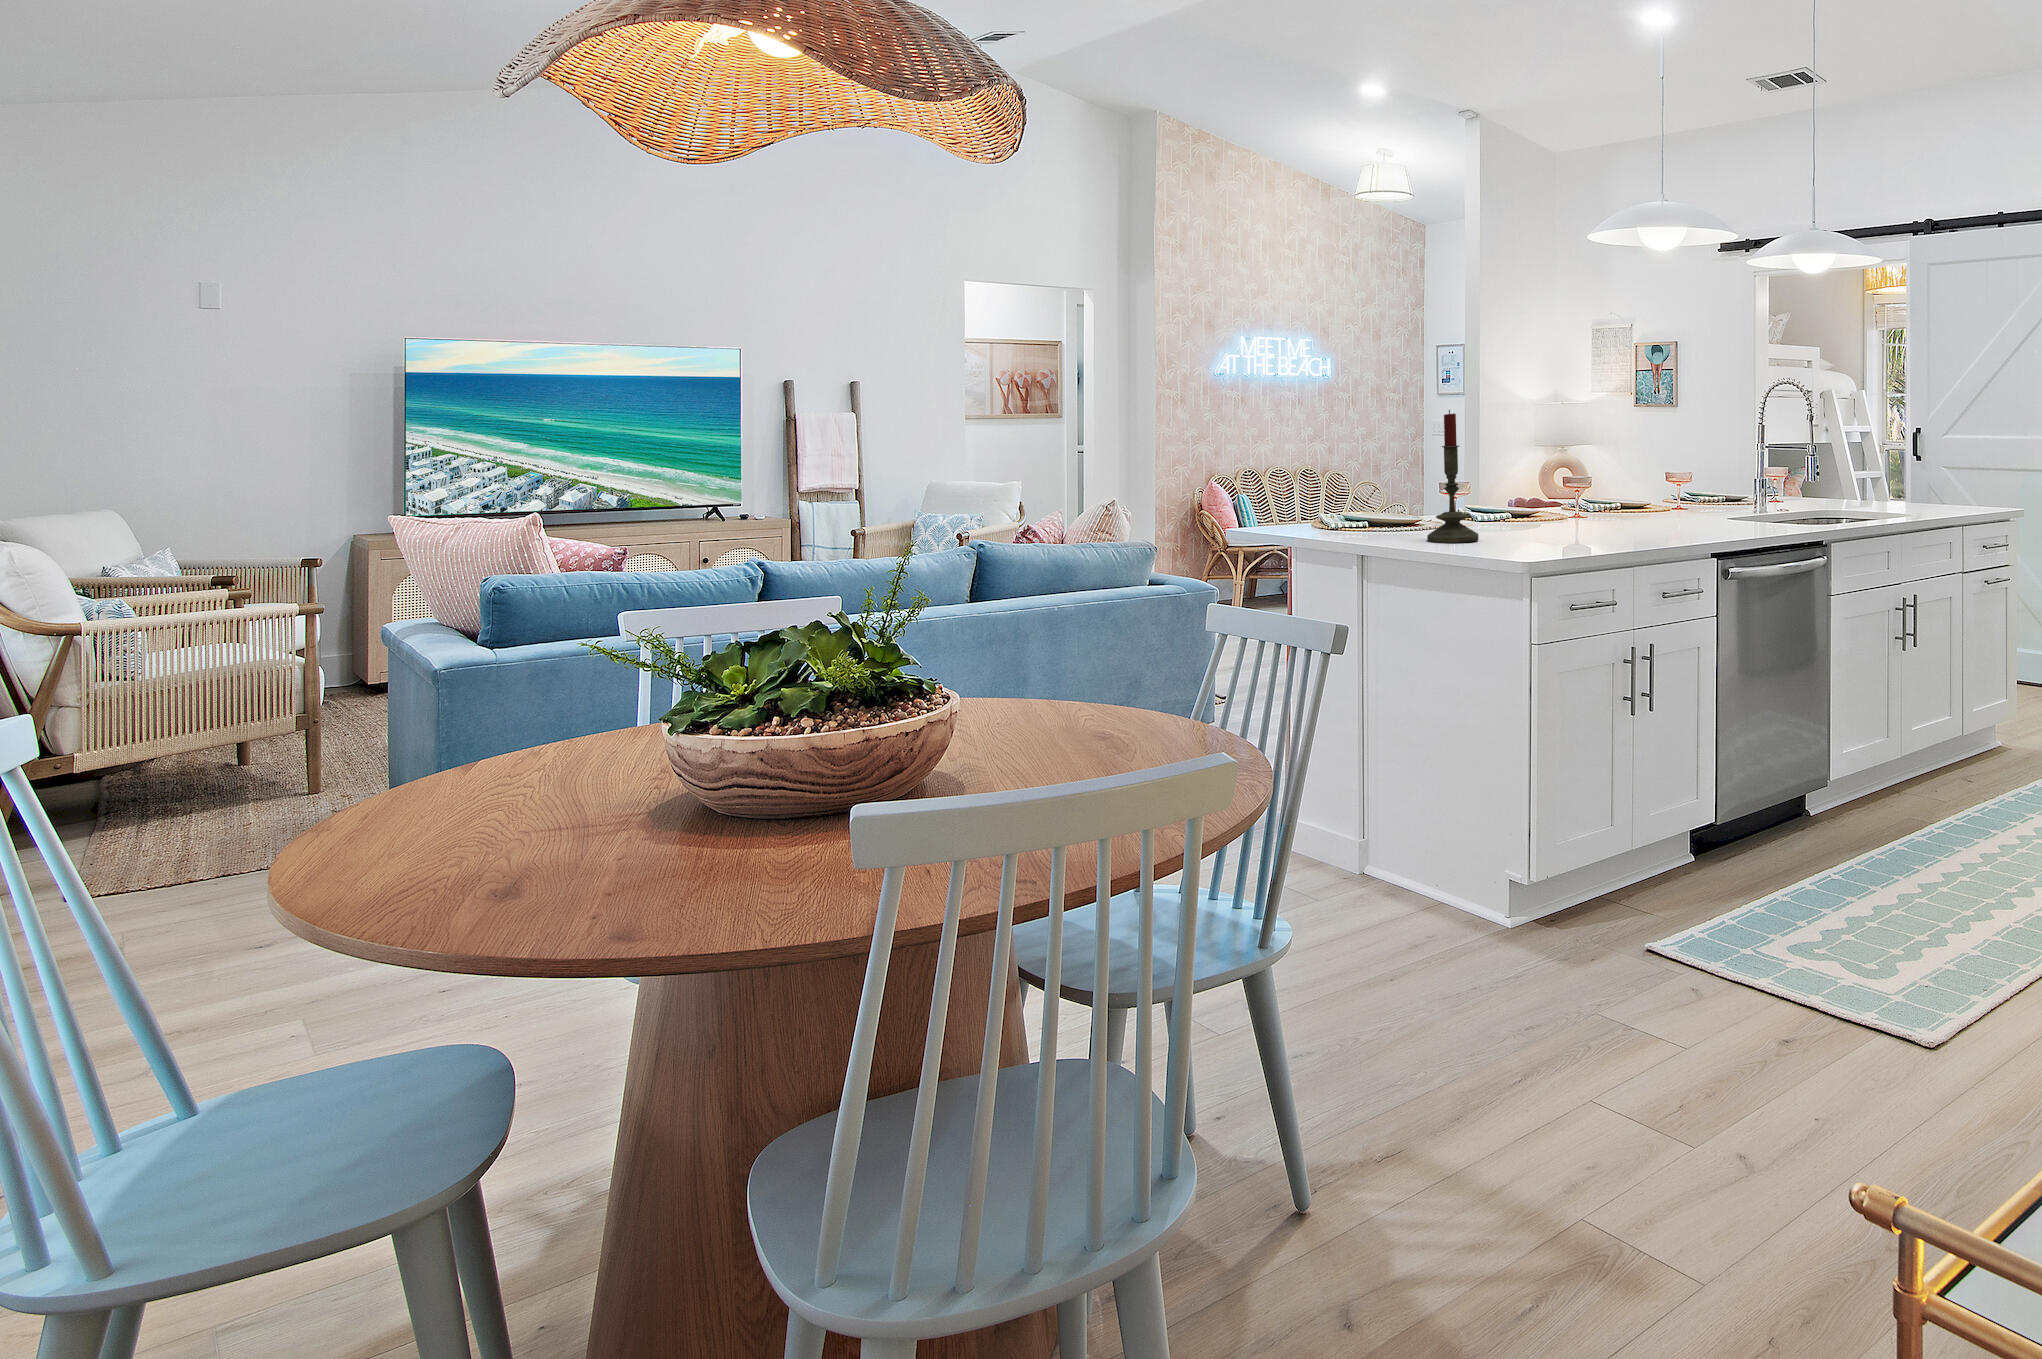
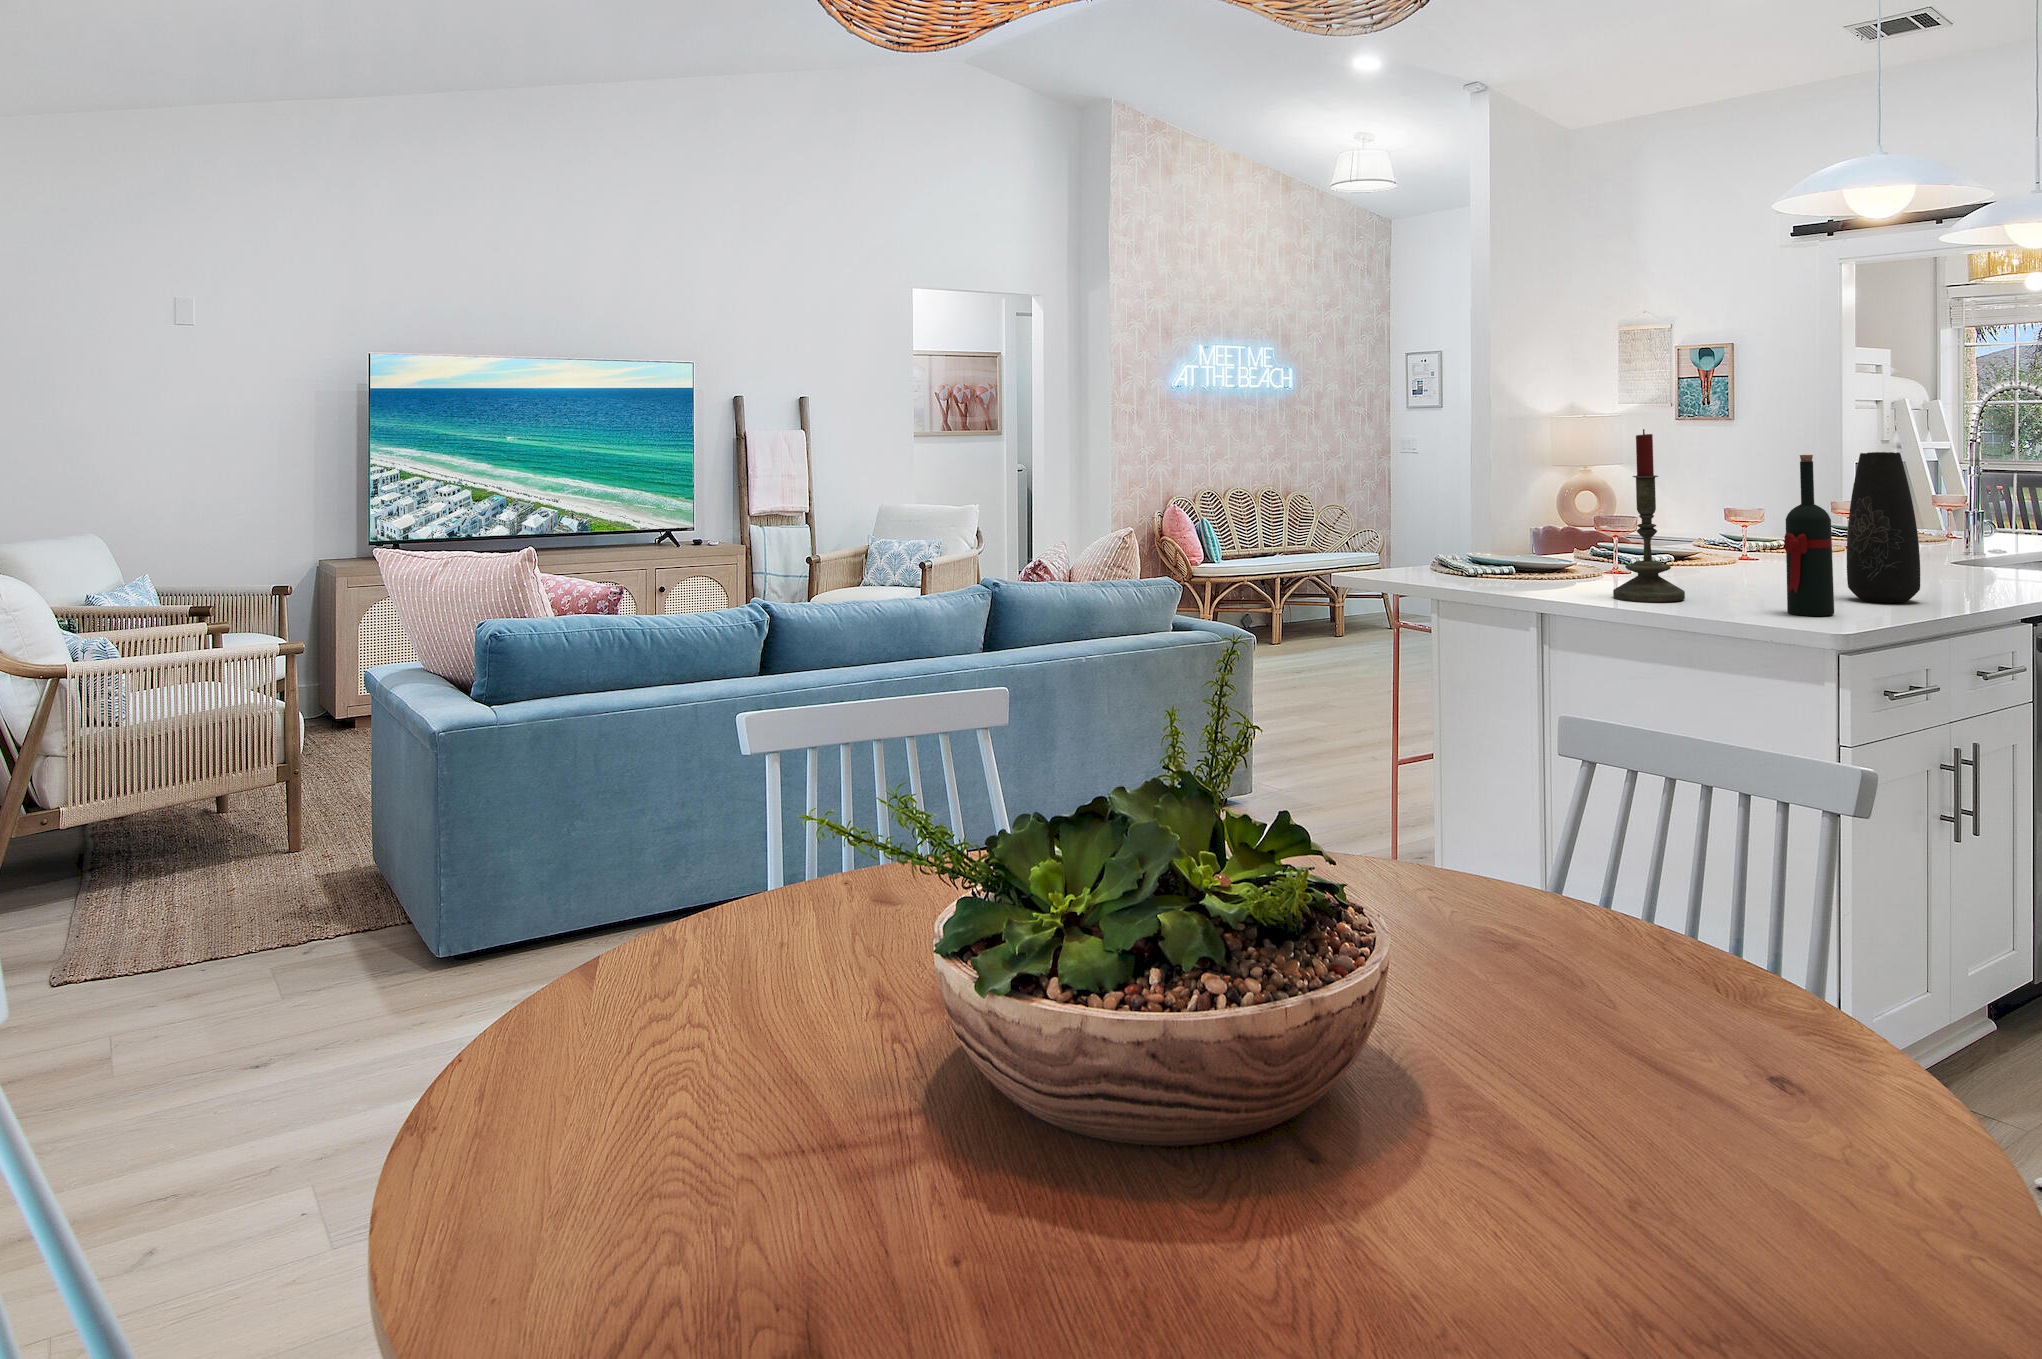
vase: none [1599,428,1647,541] -> present [1847,452,1920,603]
wine bottle: none [1531,429,1567,550] -> present [1784,455,1834,616]

